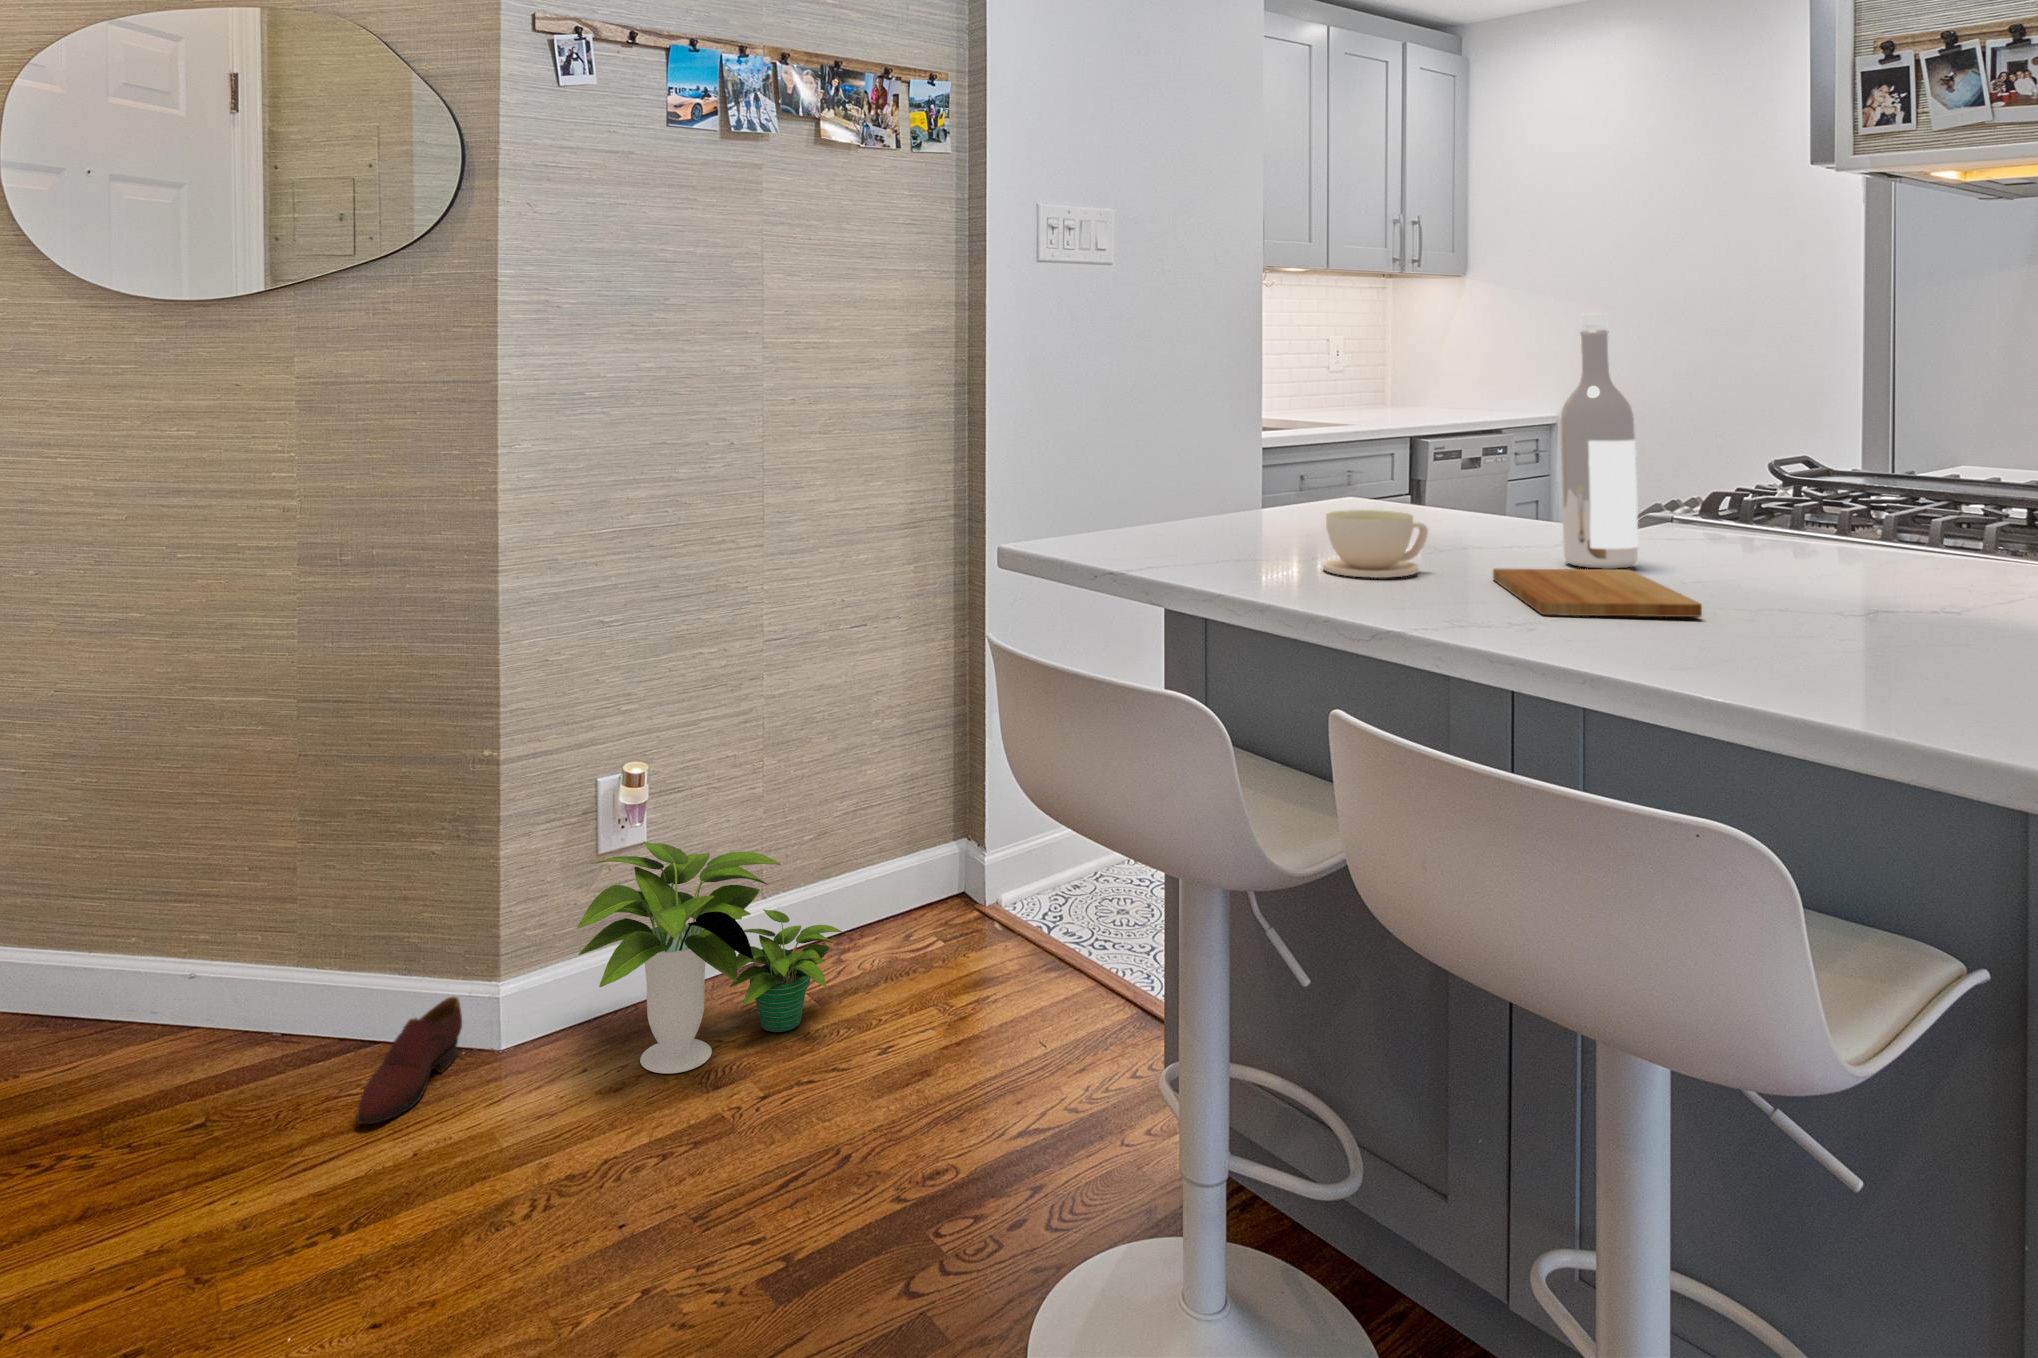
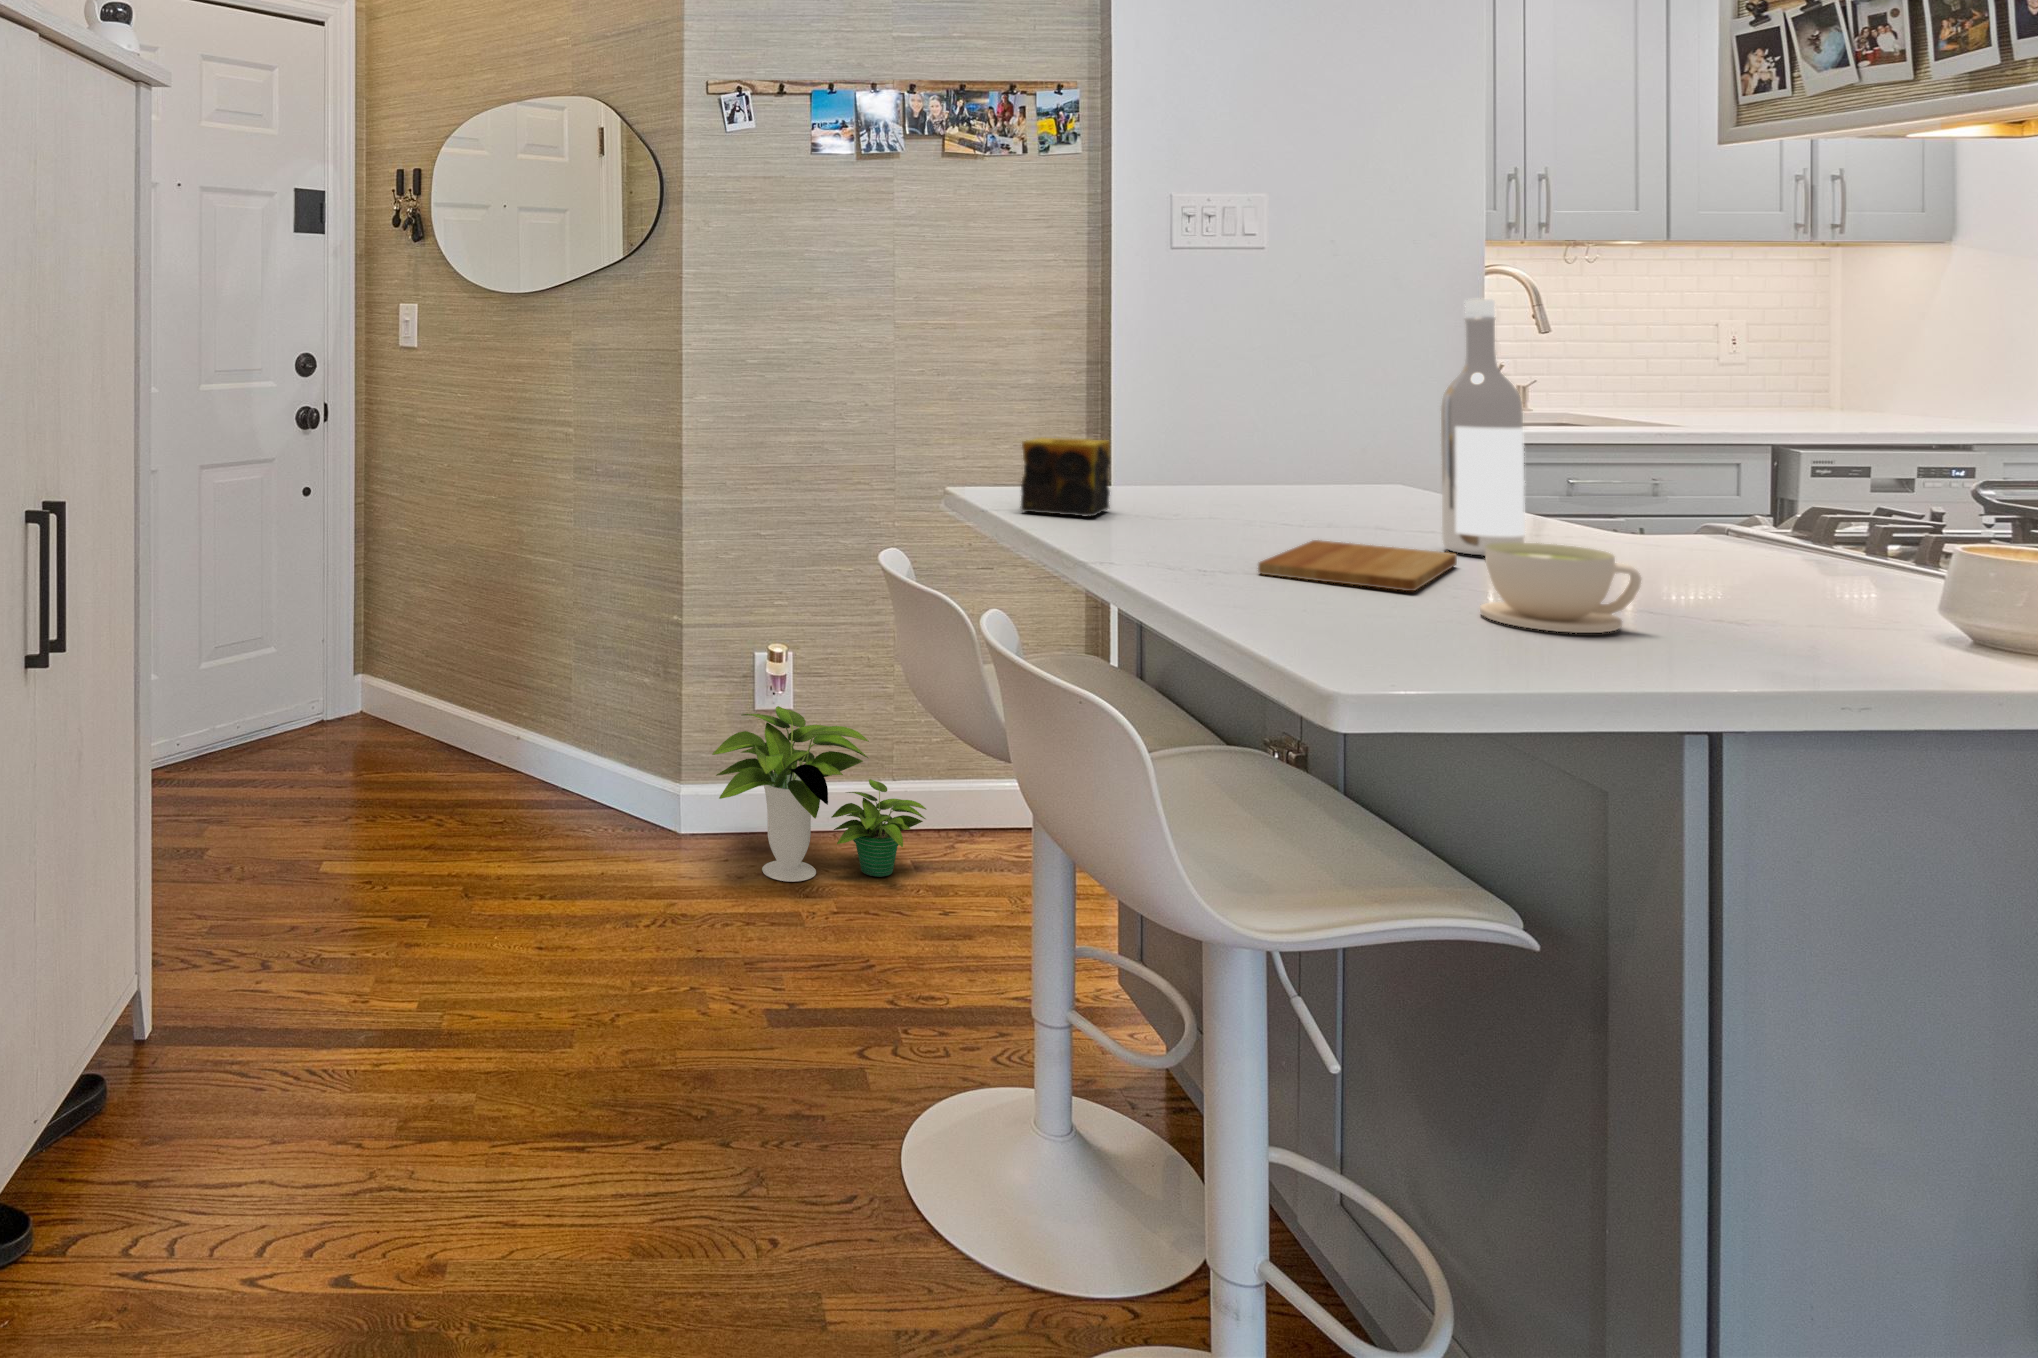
candle: none [1137,473,1231,565] -> present [1021,438,1110,516]
coffee cup: present [1323,510,1428,578] -> present [1480,543,1641,633]
shoe: present [356,997,462,1124] -> none [571,791,654,856]

